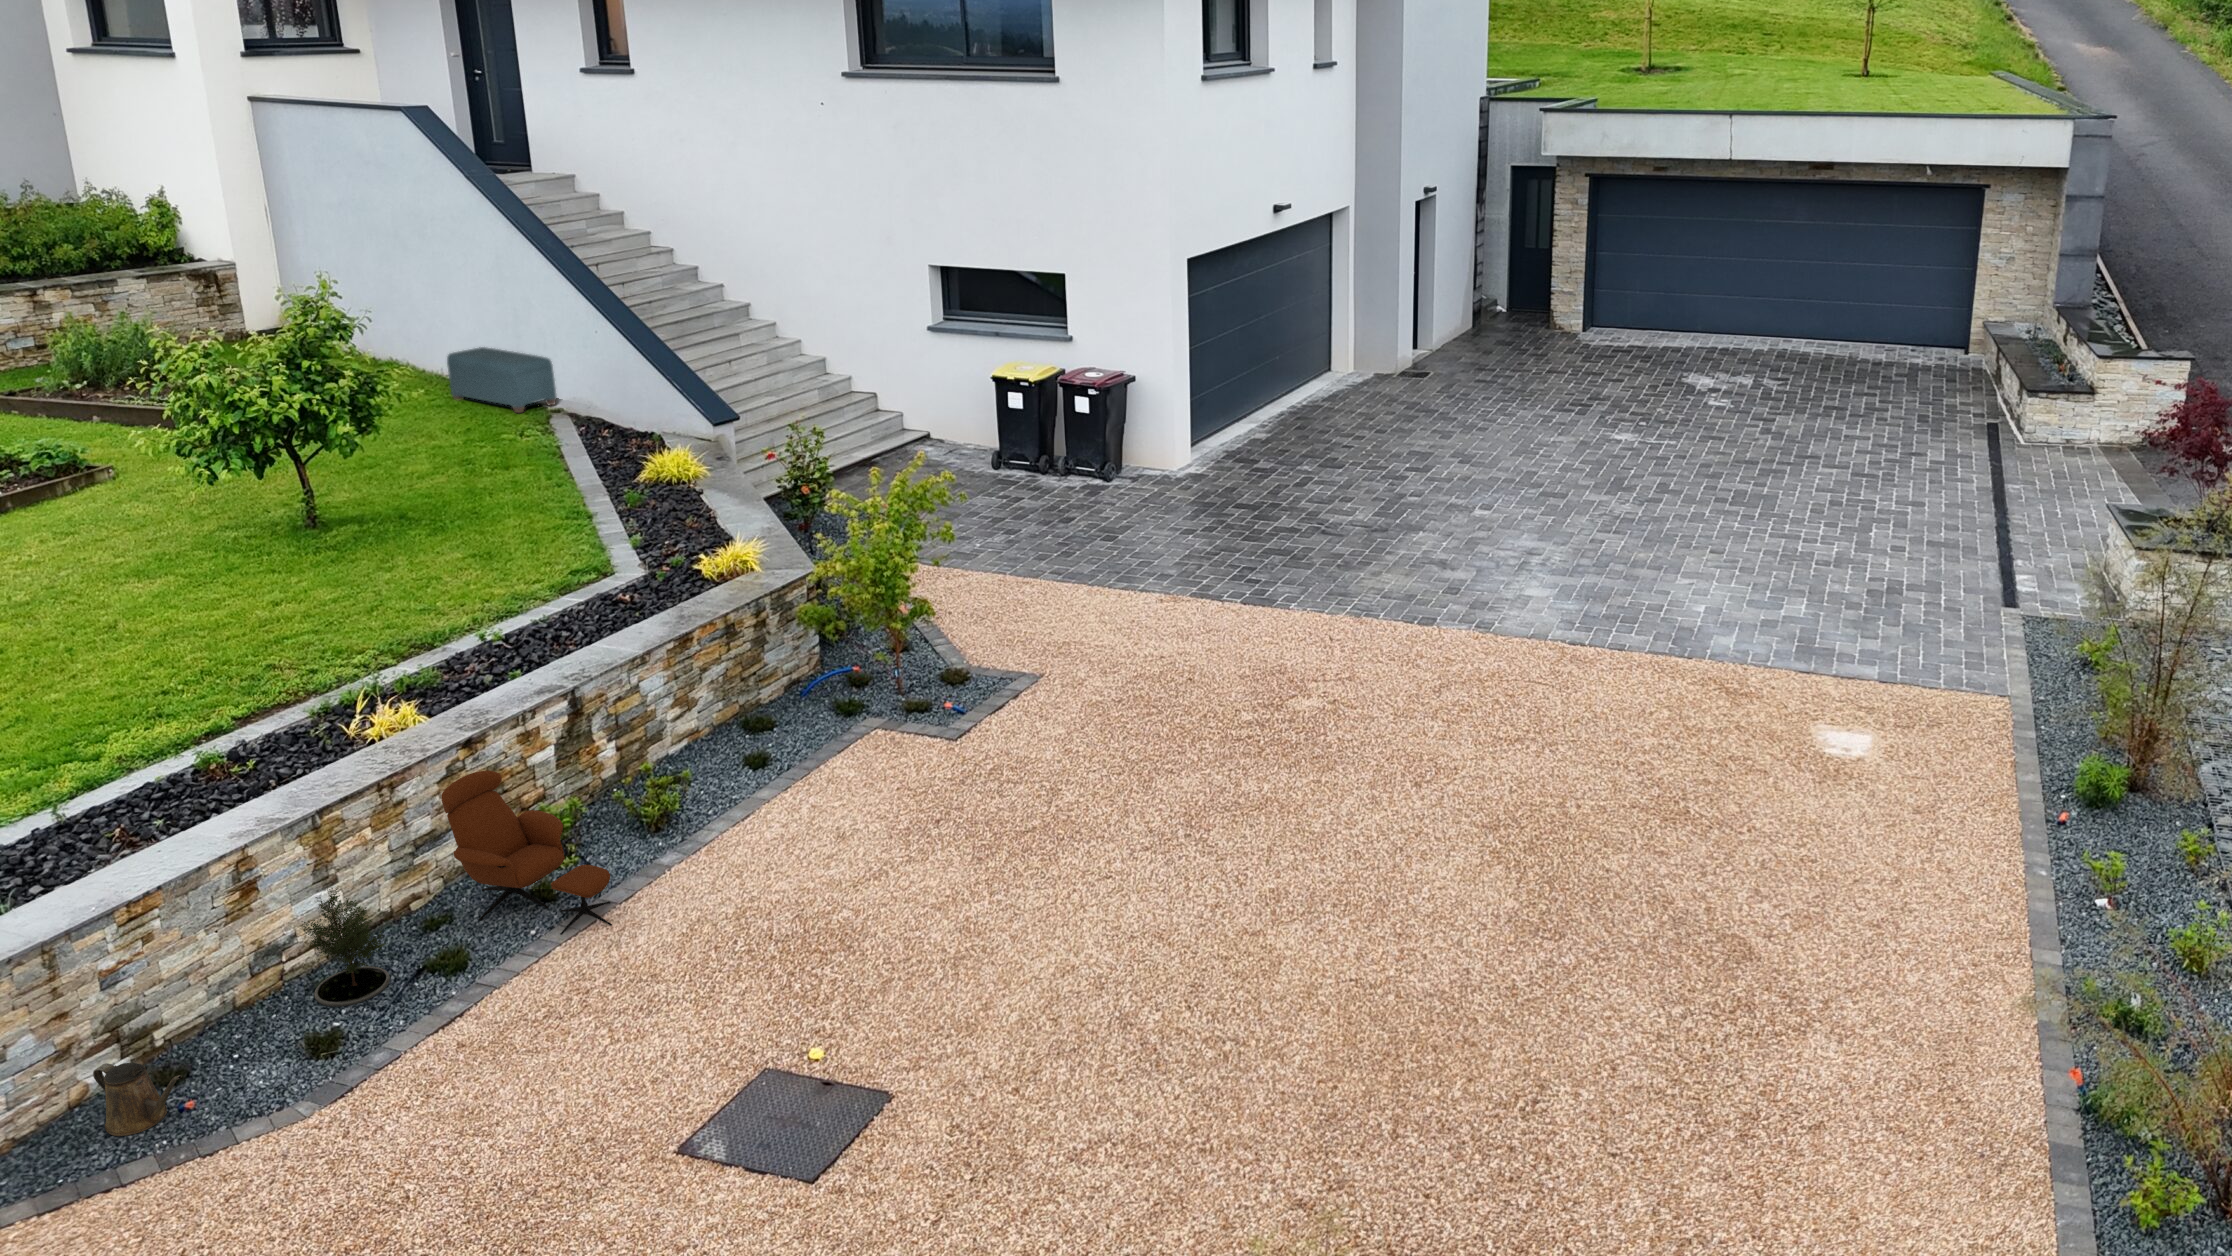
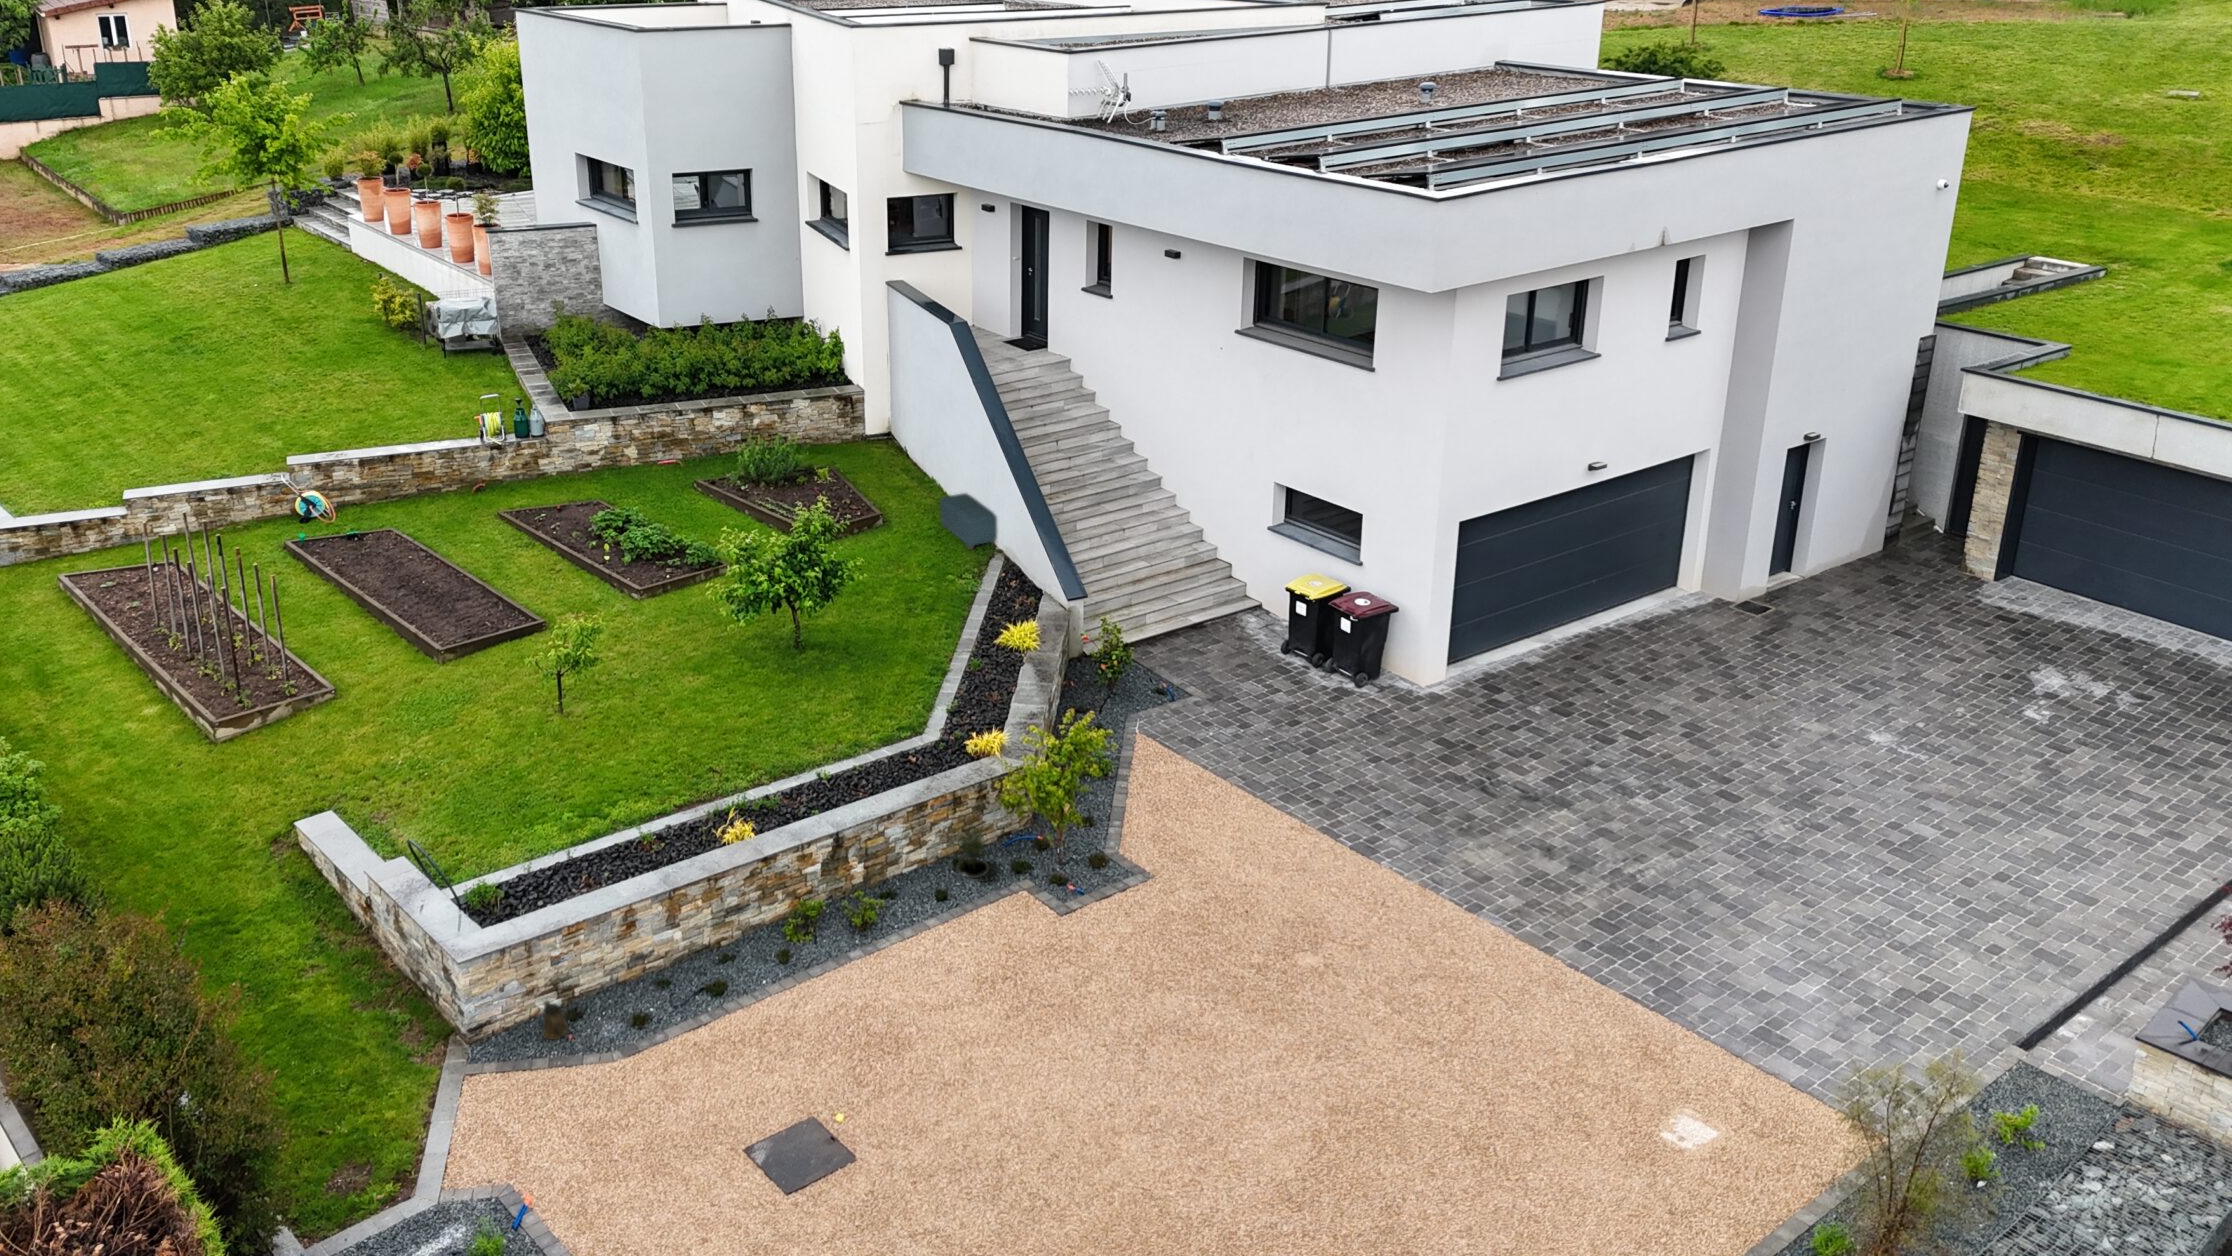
lounge chair: present [441,770,612,935] -> none [739,879,812,994]
potted tree: present [301,888,390,1007] -> present [957,823,989,878]

